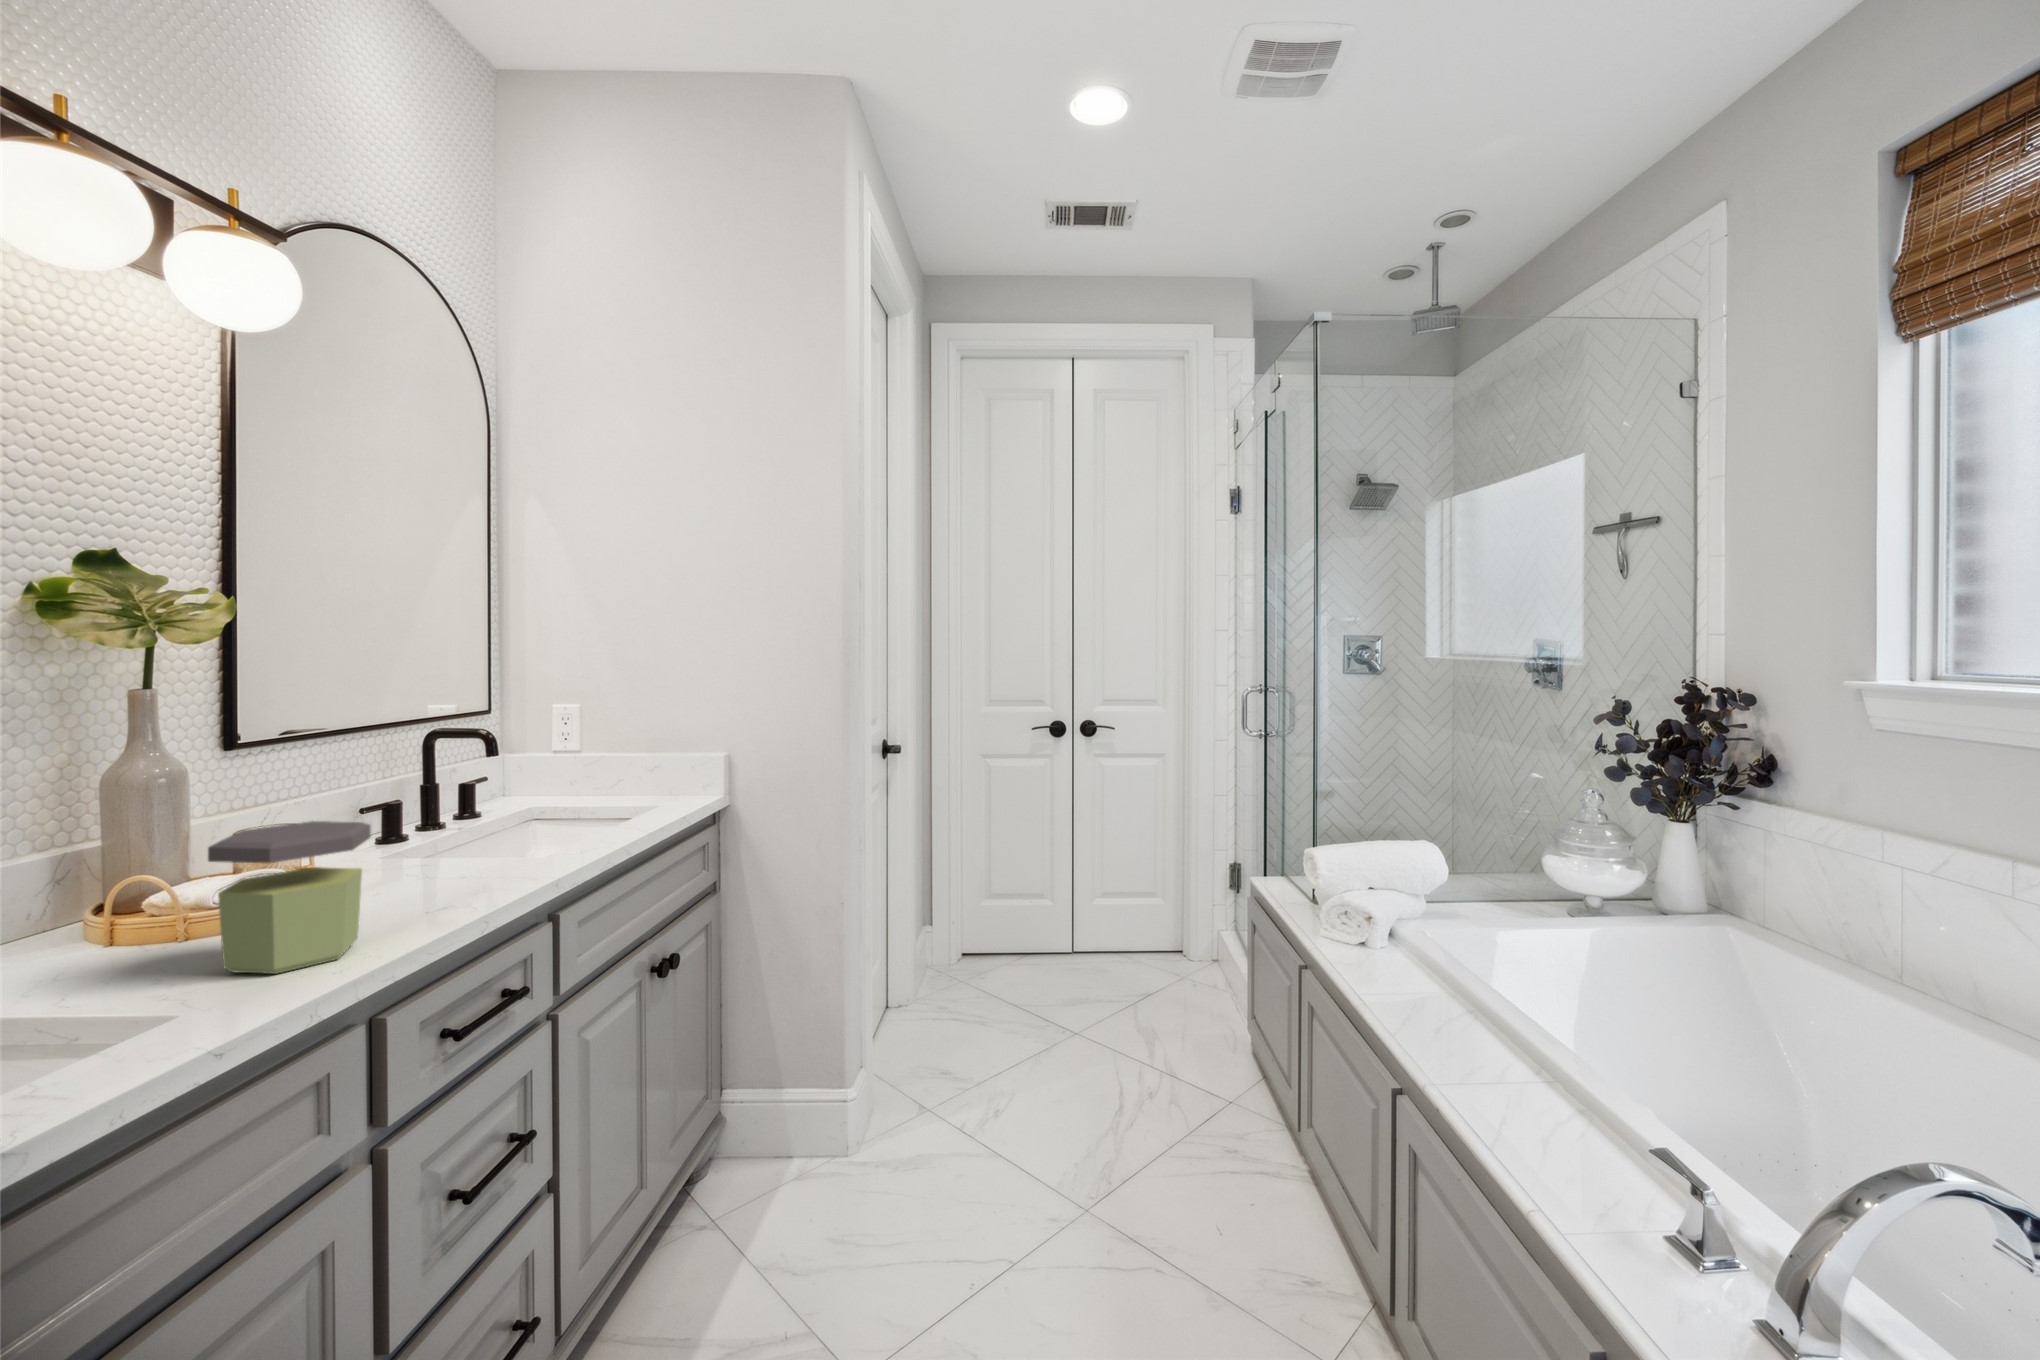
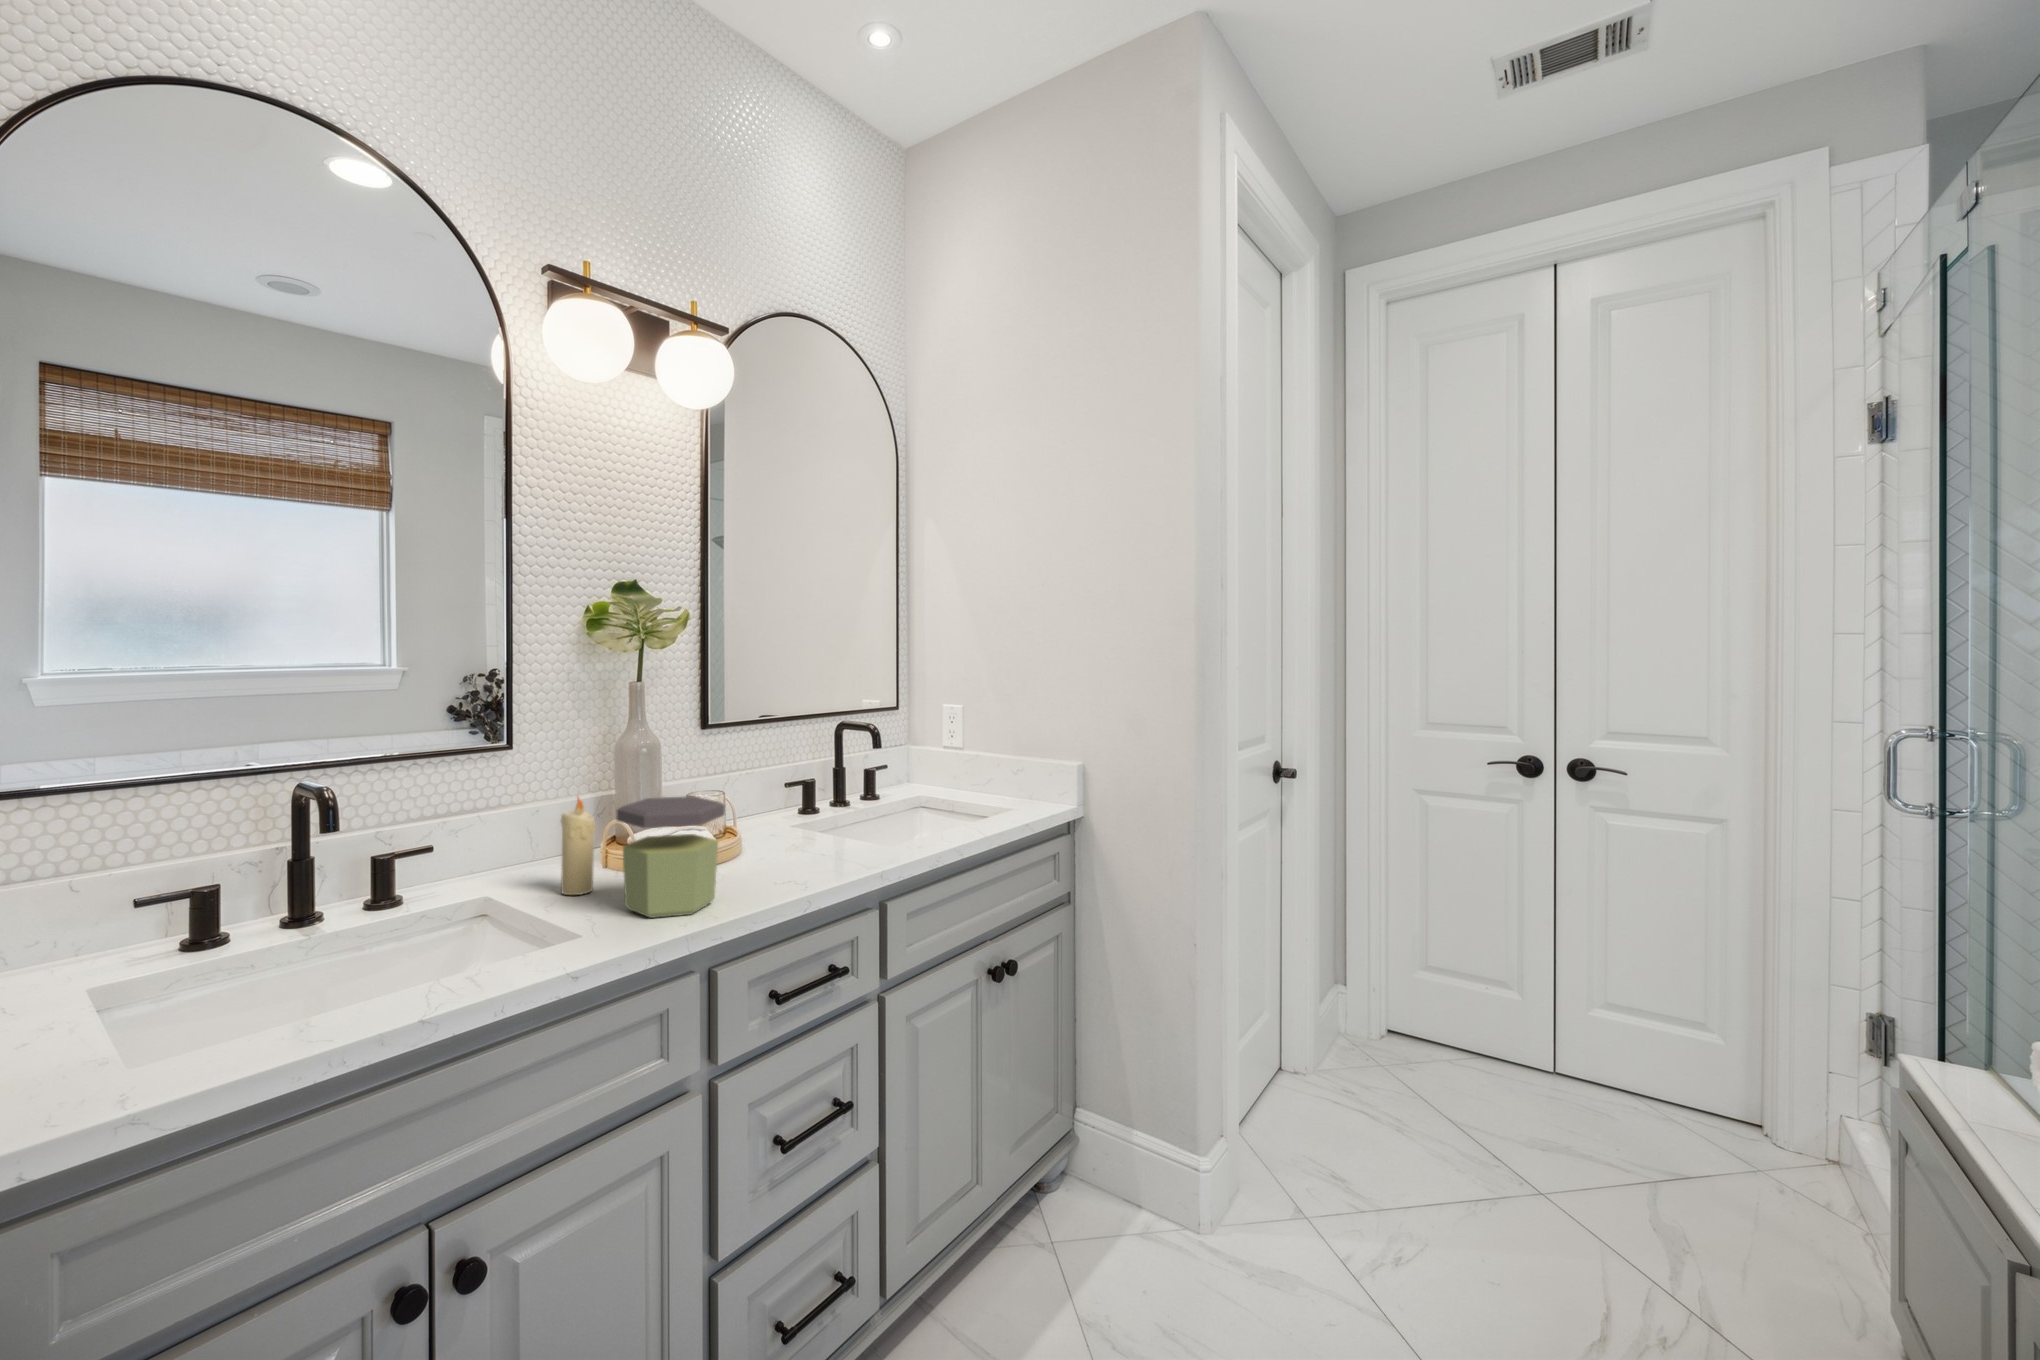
candle: none [70,841,135,978] -> present [560,798,595,895]

